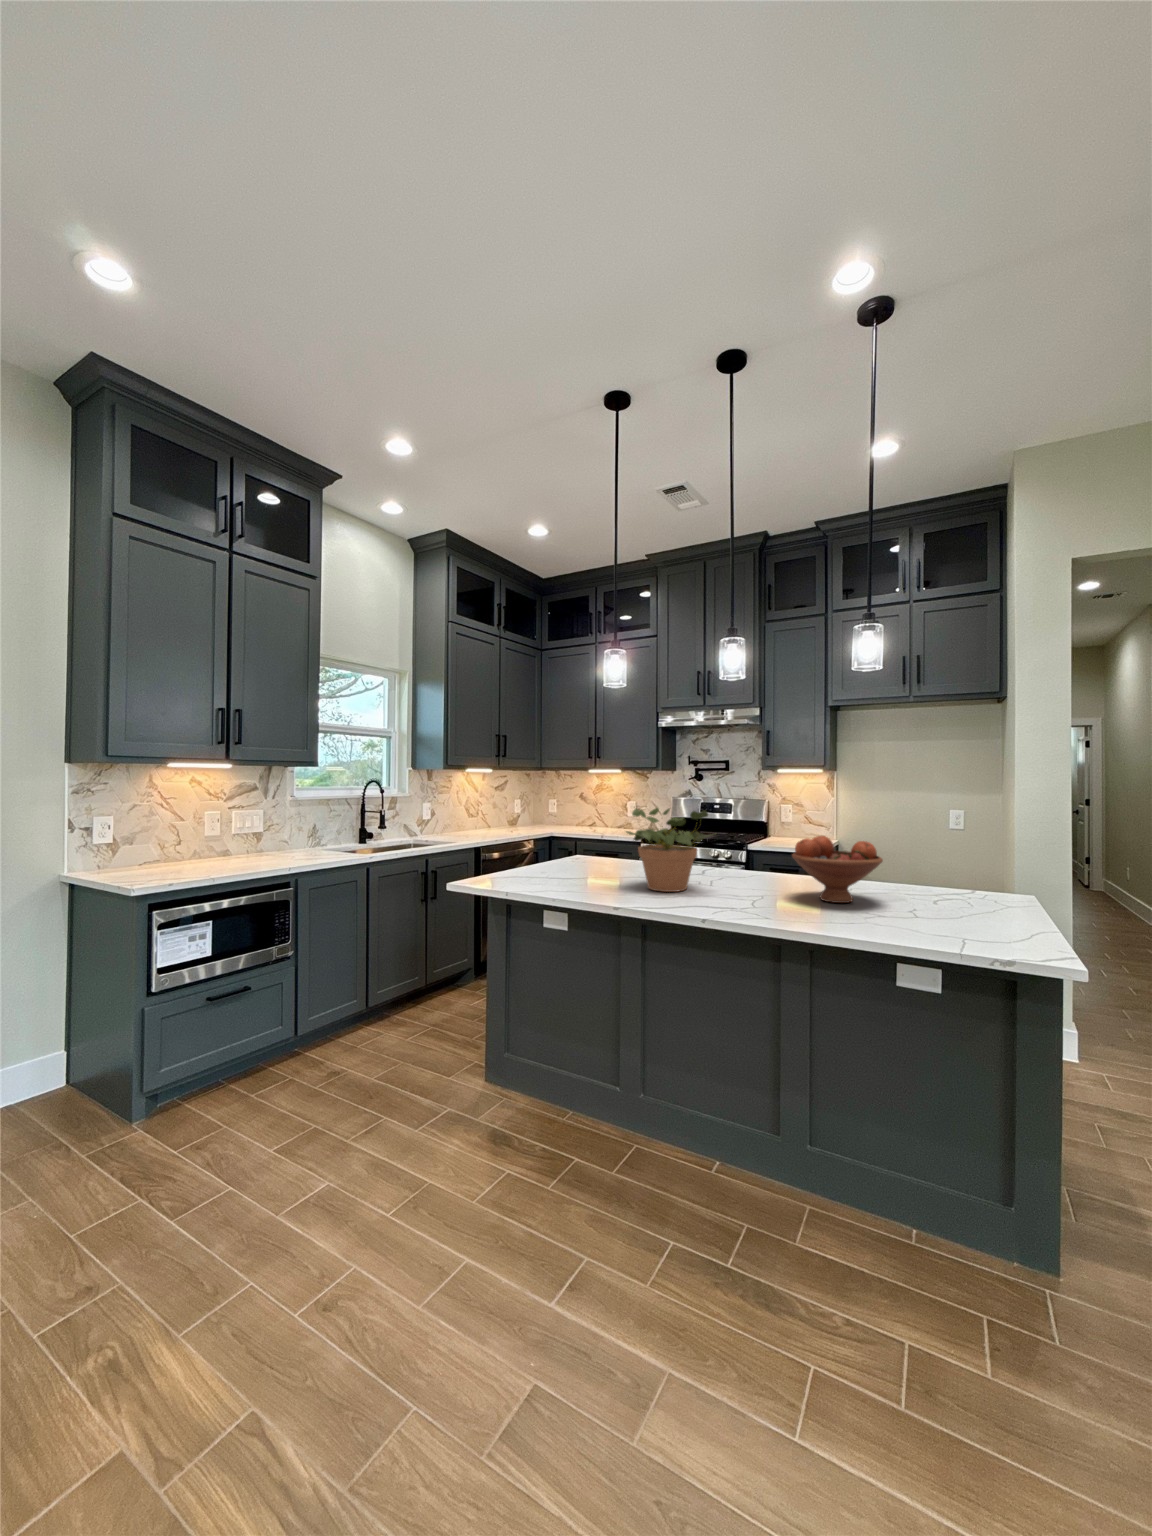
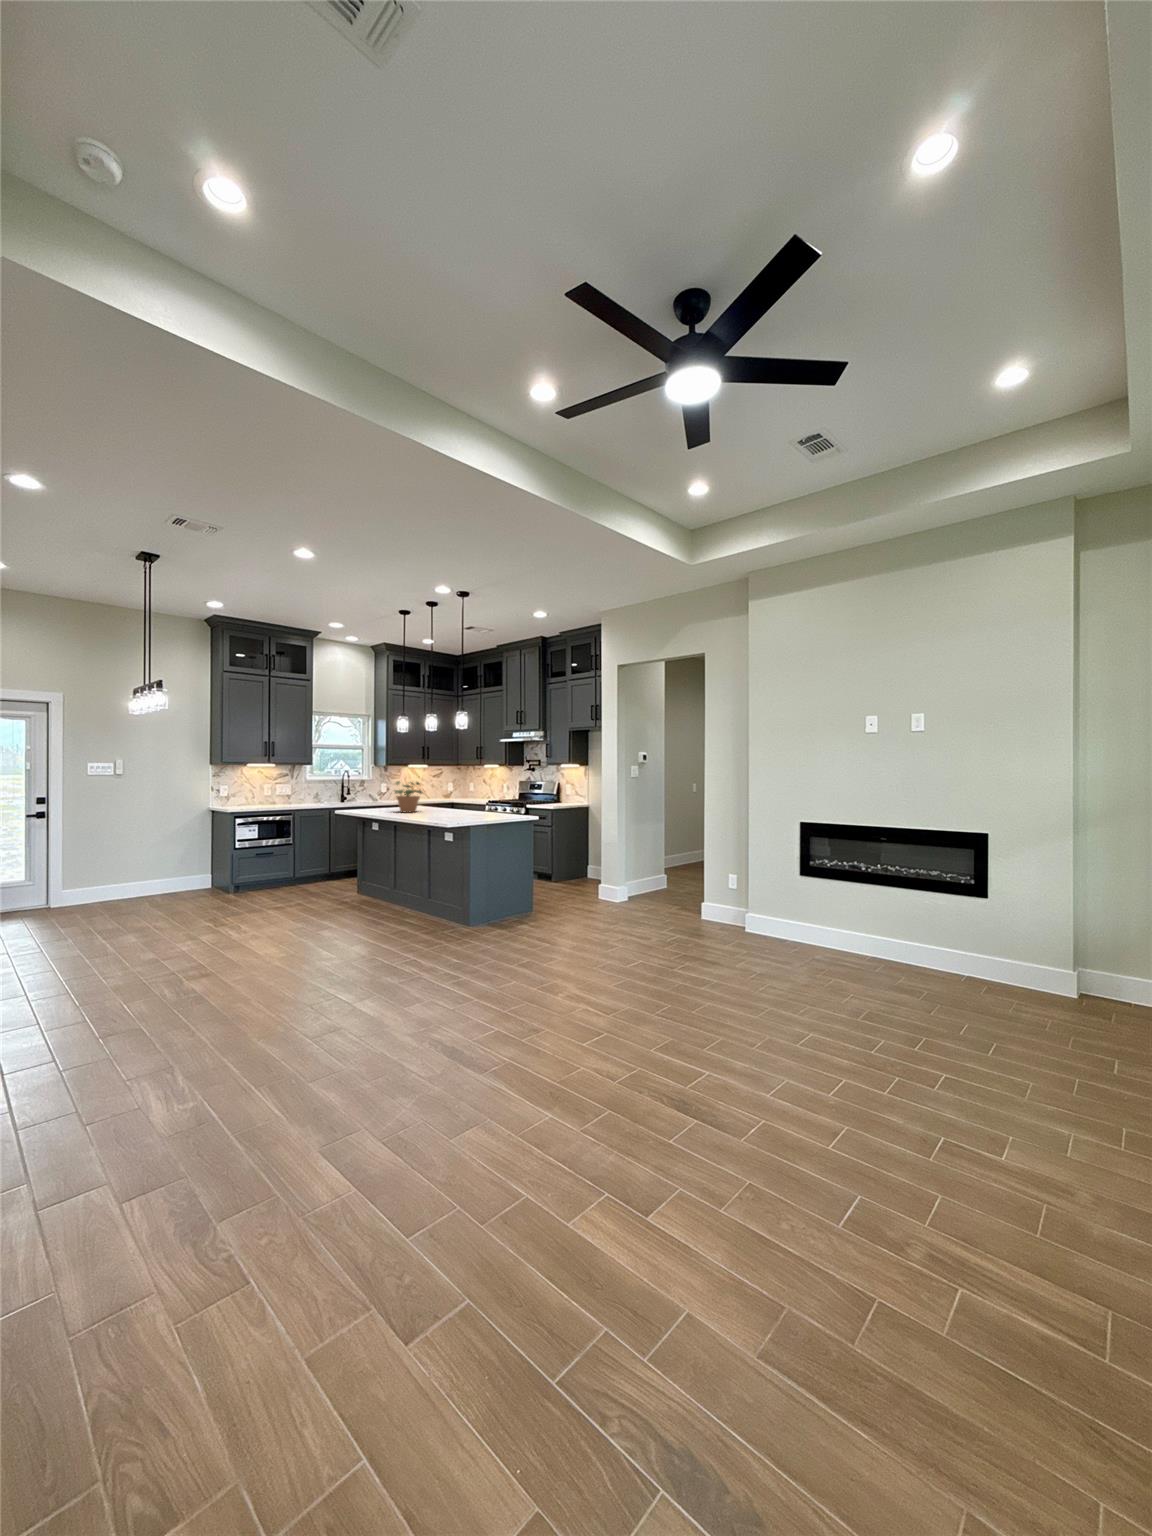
fruit bowl: present [792,836,883,903] -> none [436,791,468,815]

